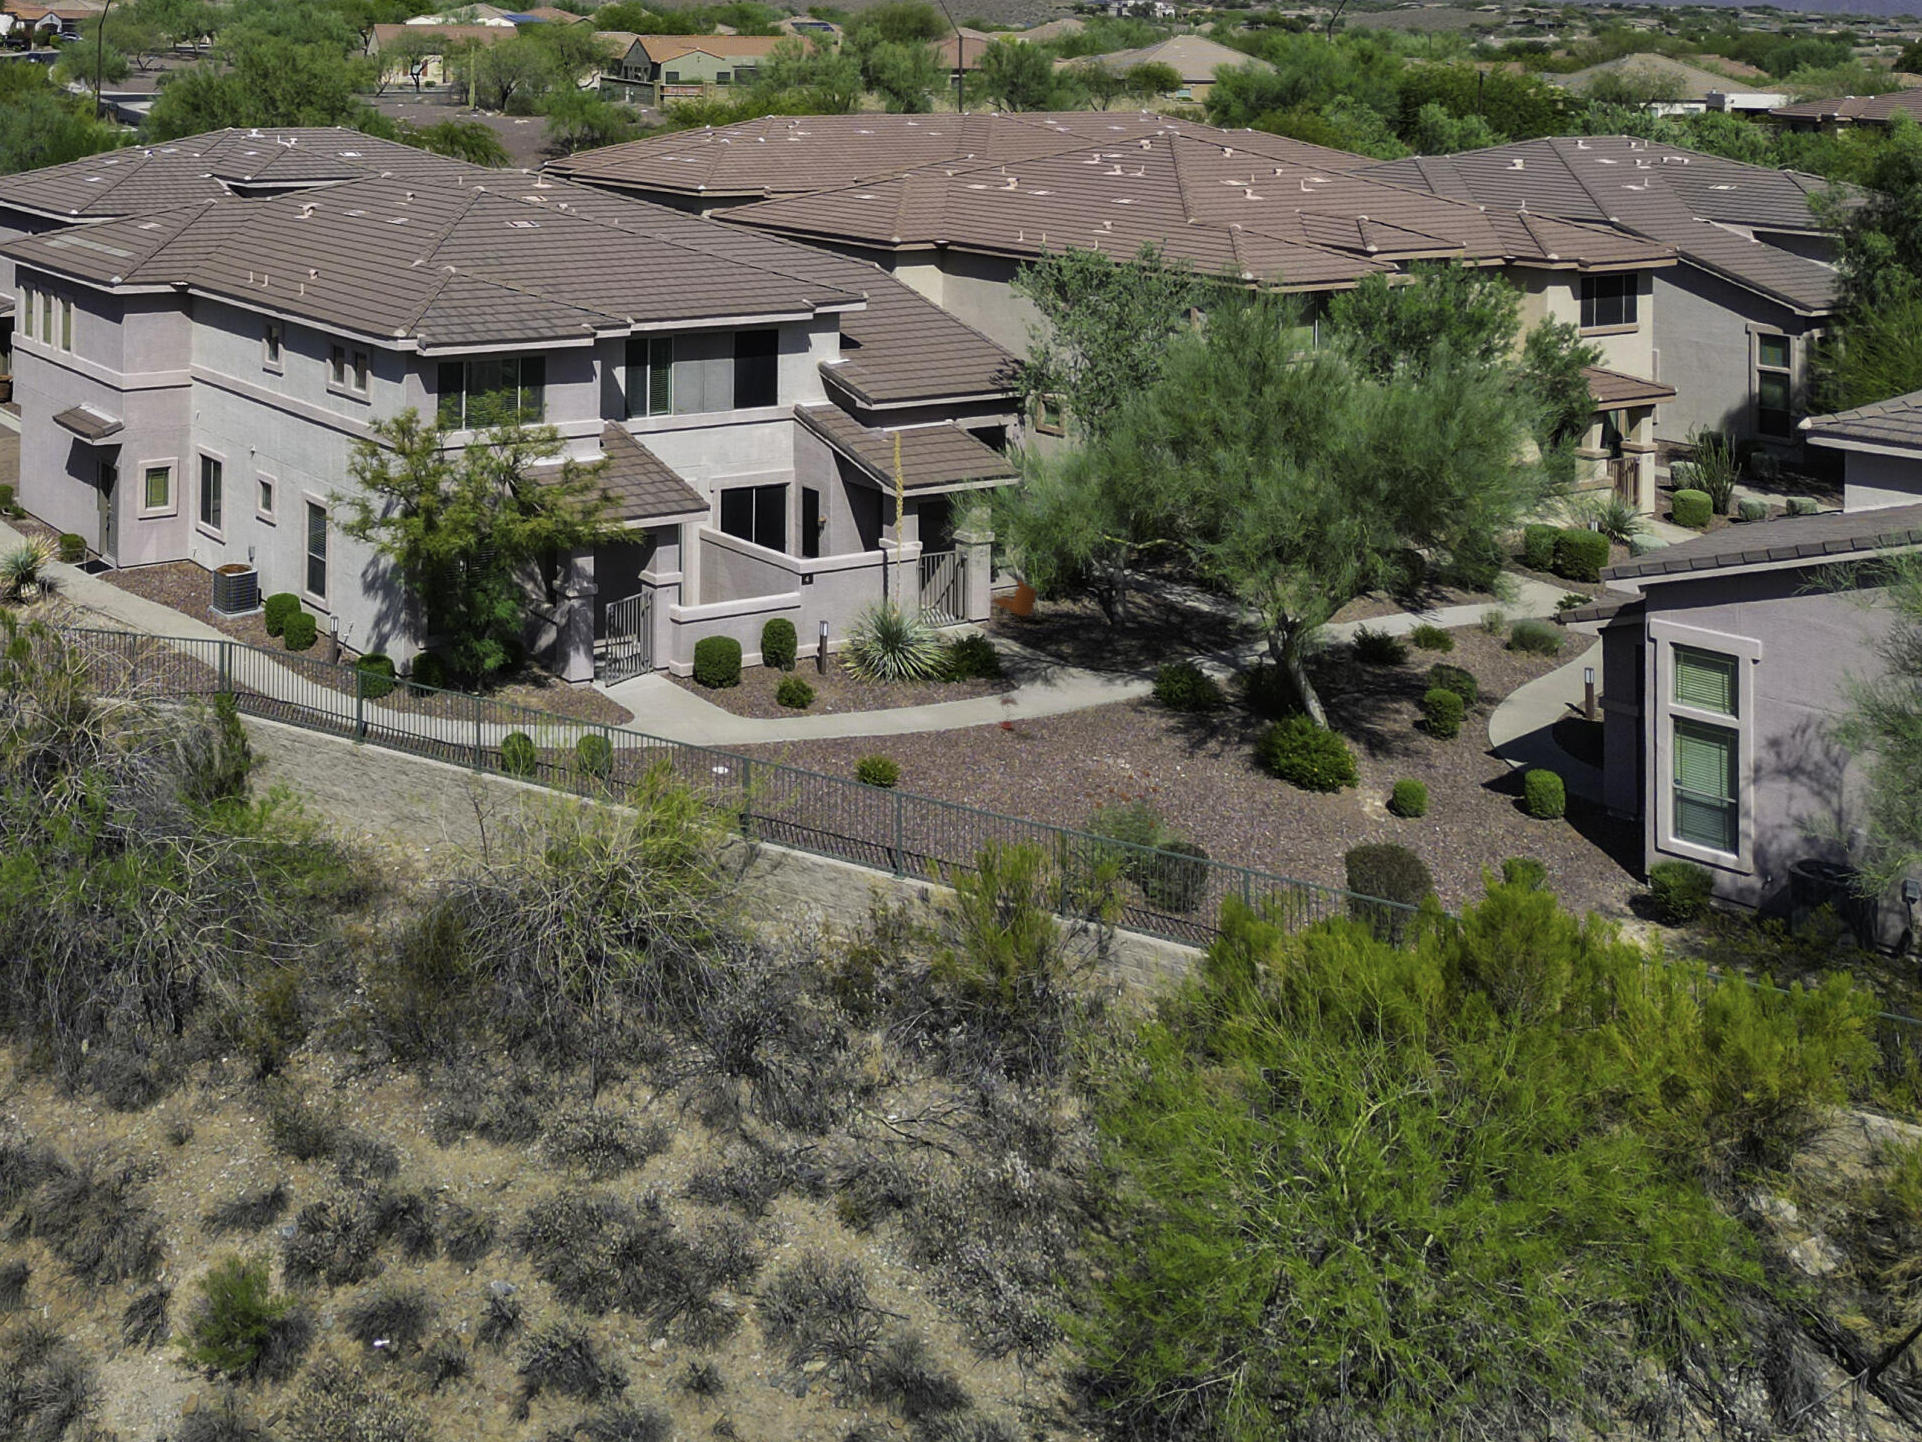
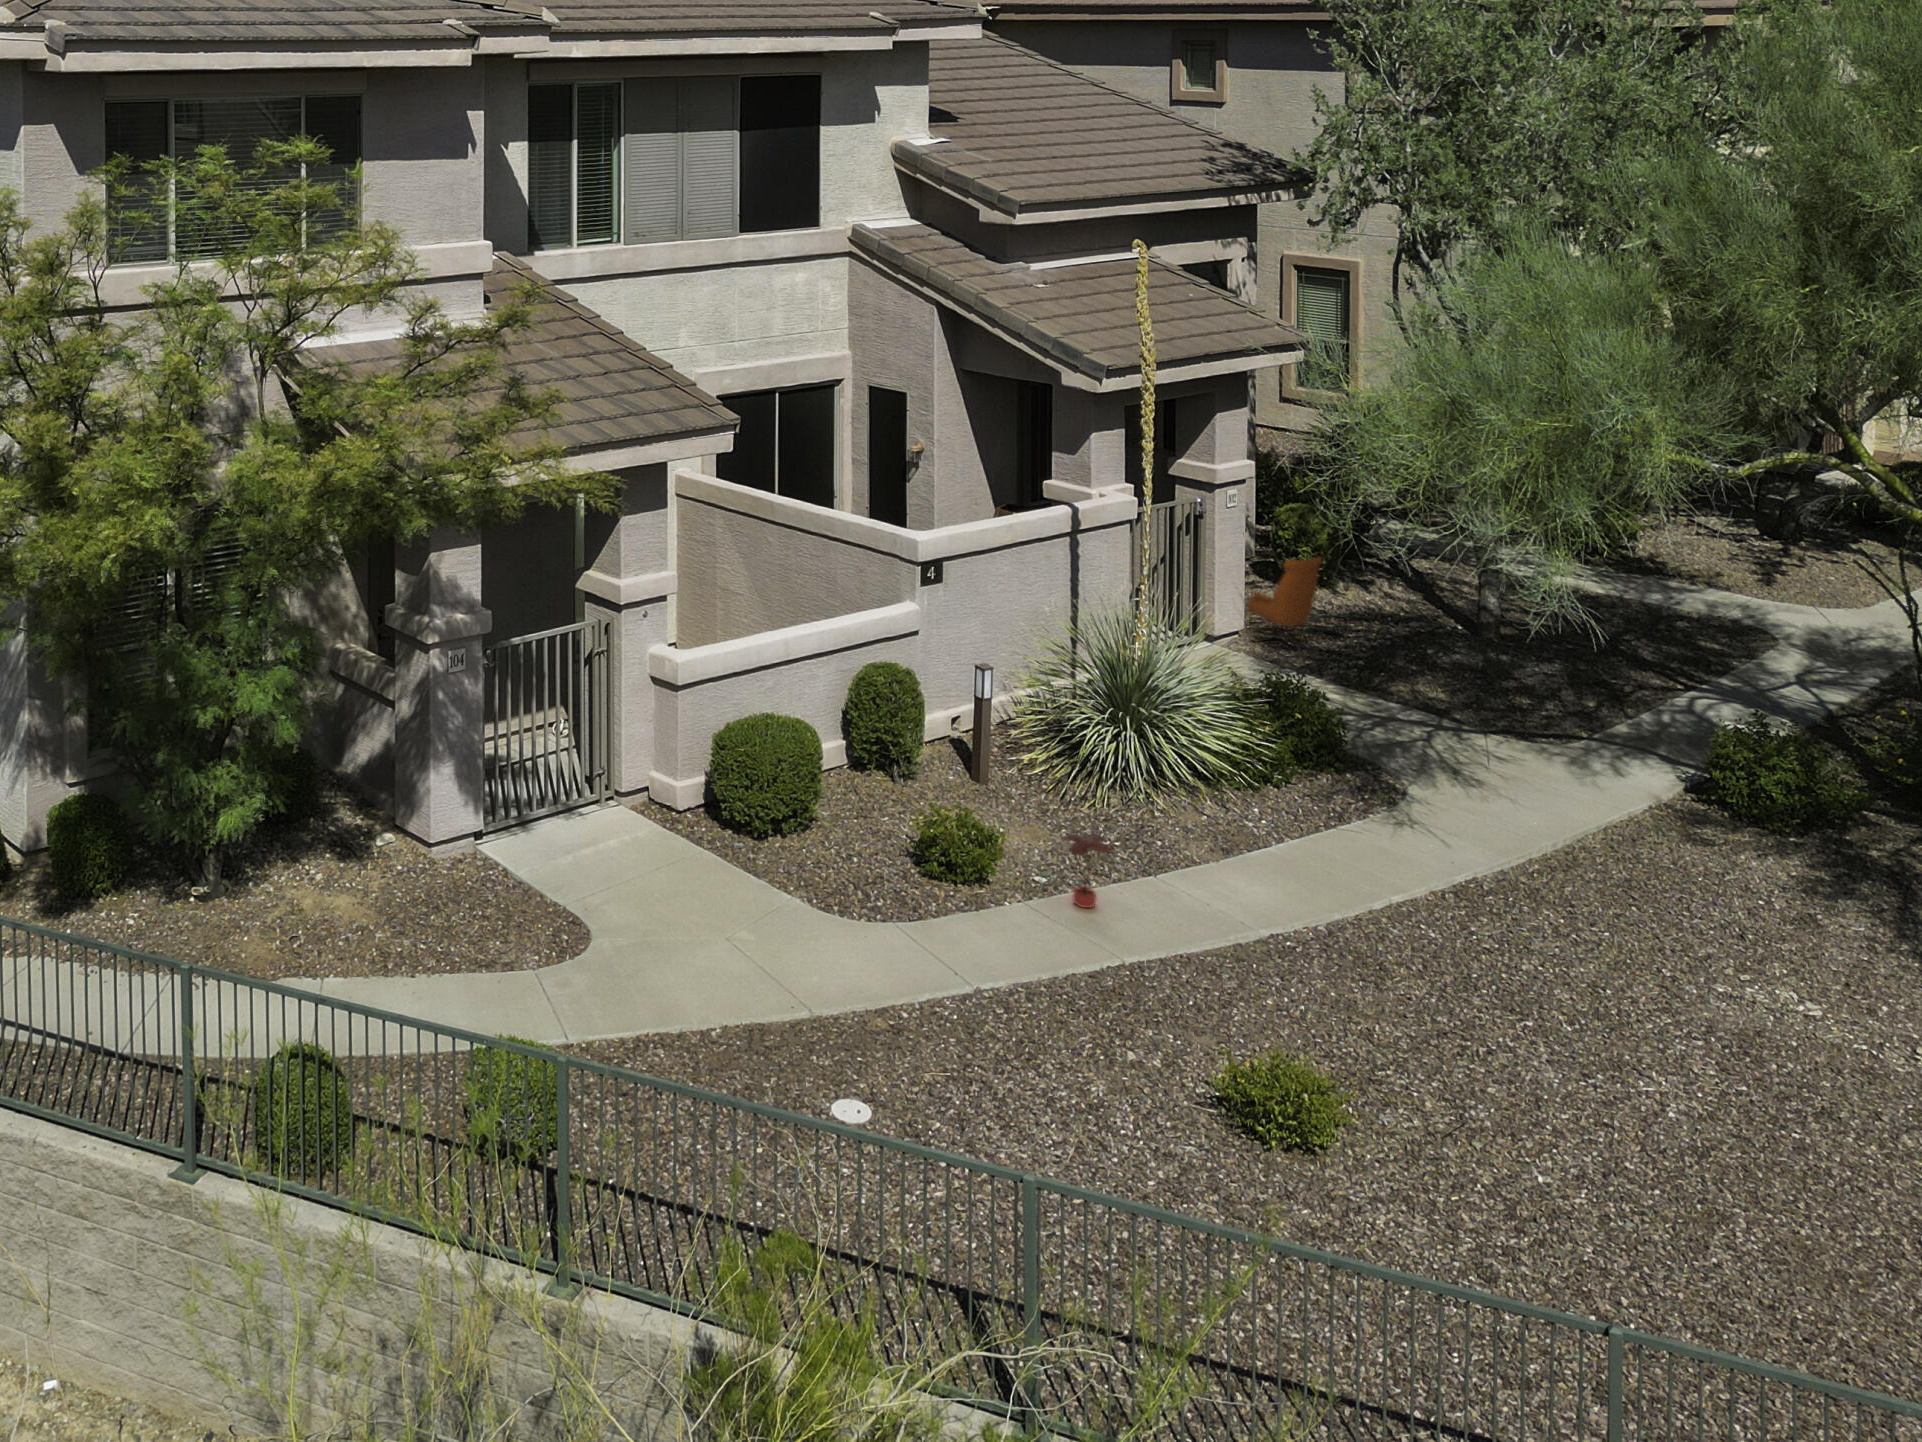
potted plant: present [1001,698,1019,729] -> present [1062,834,1114,908]

